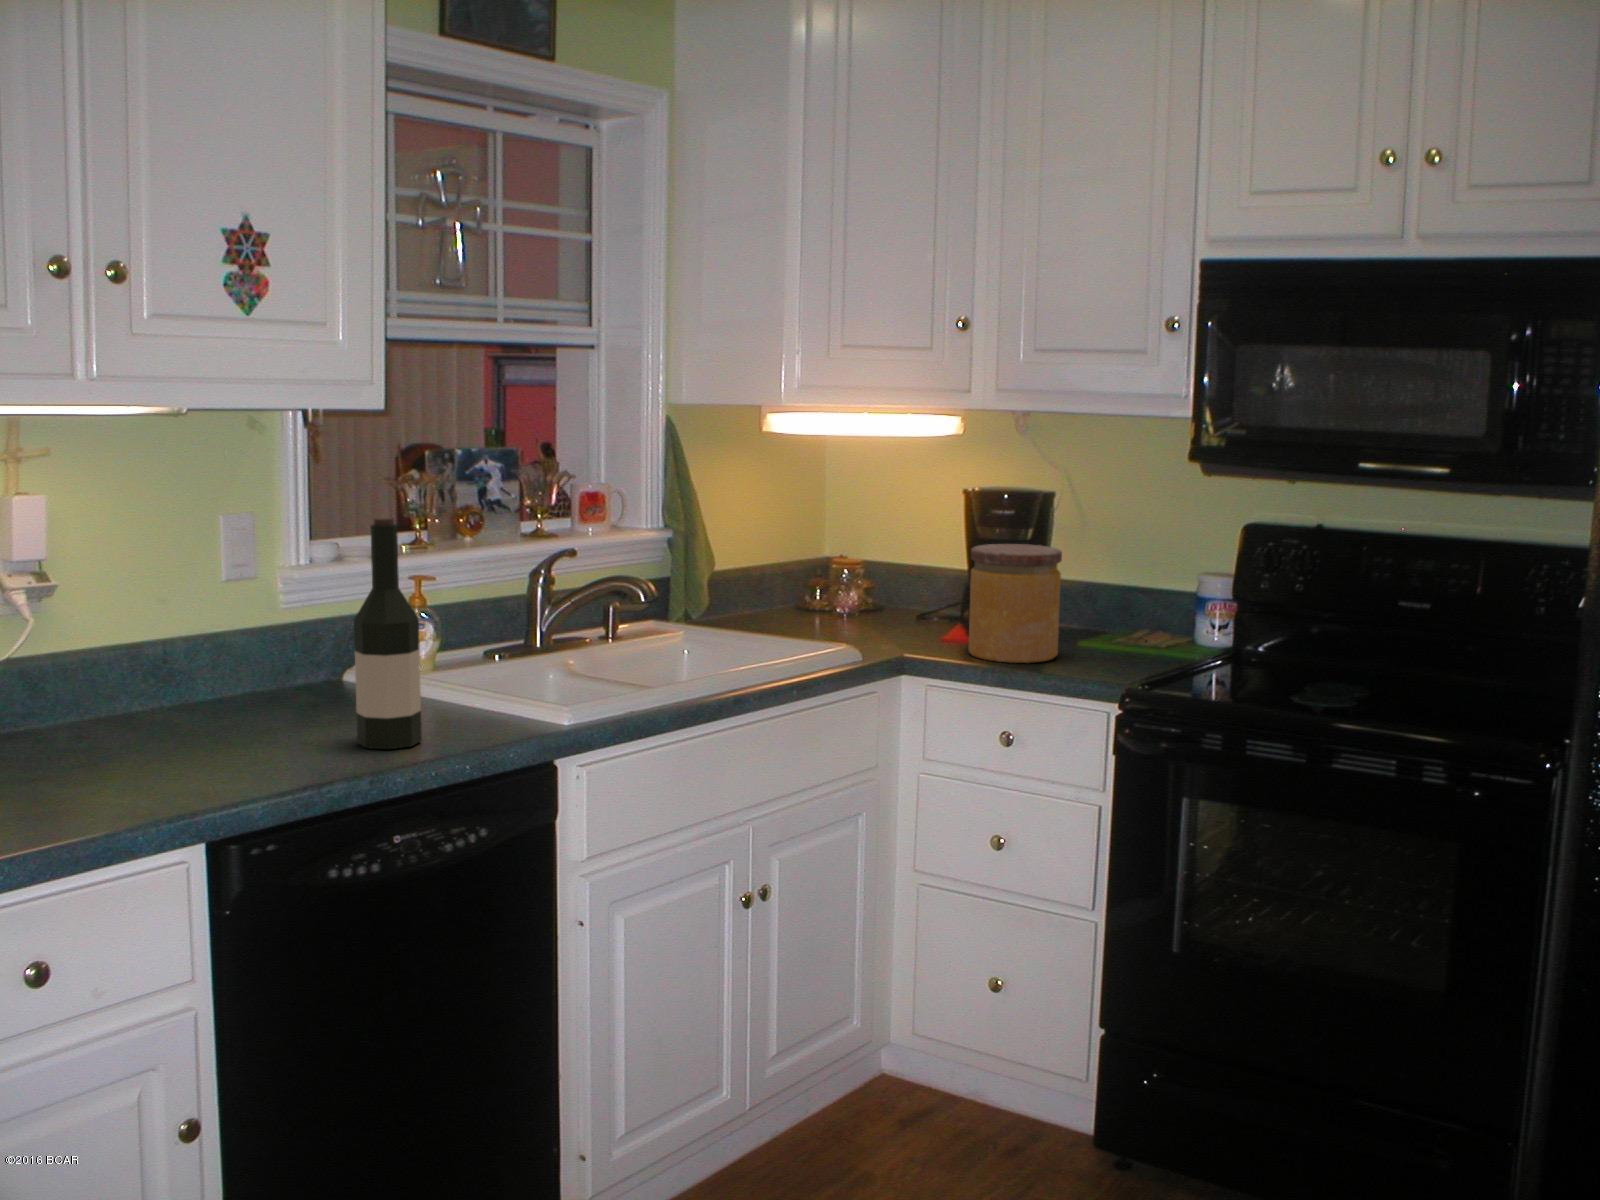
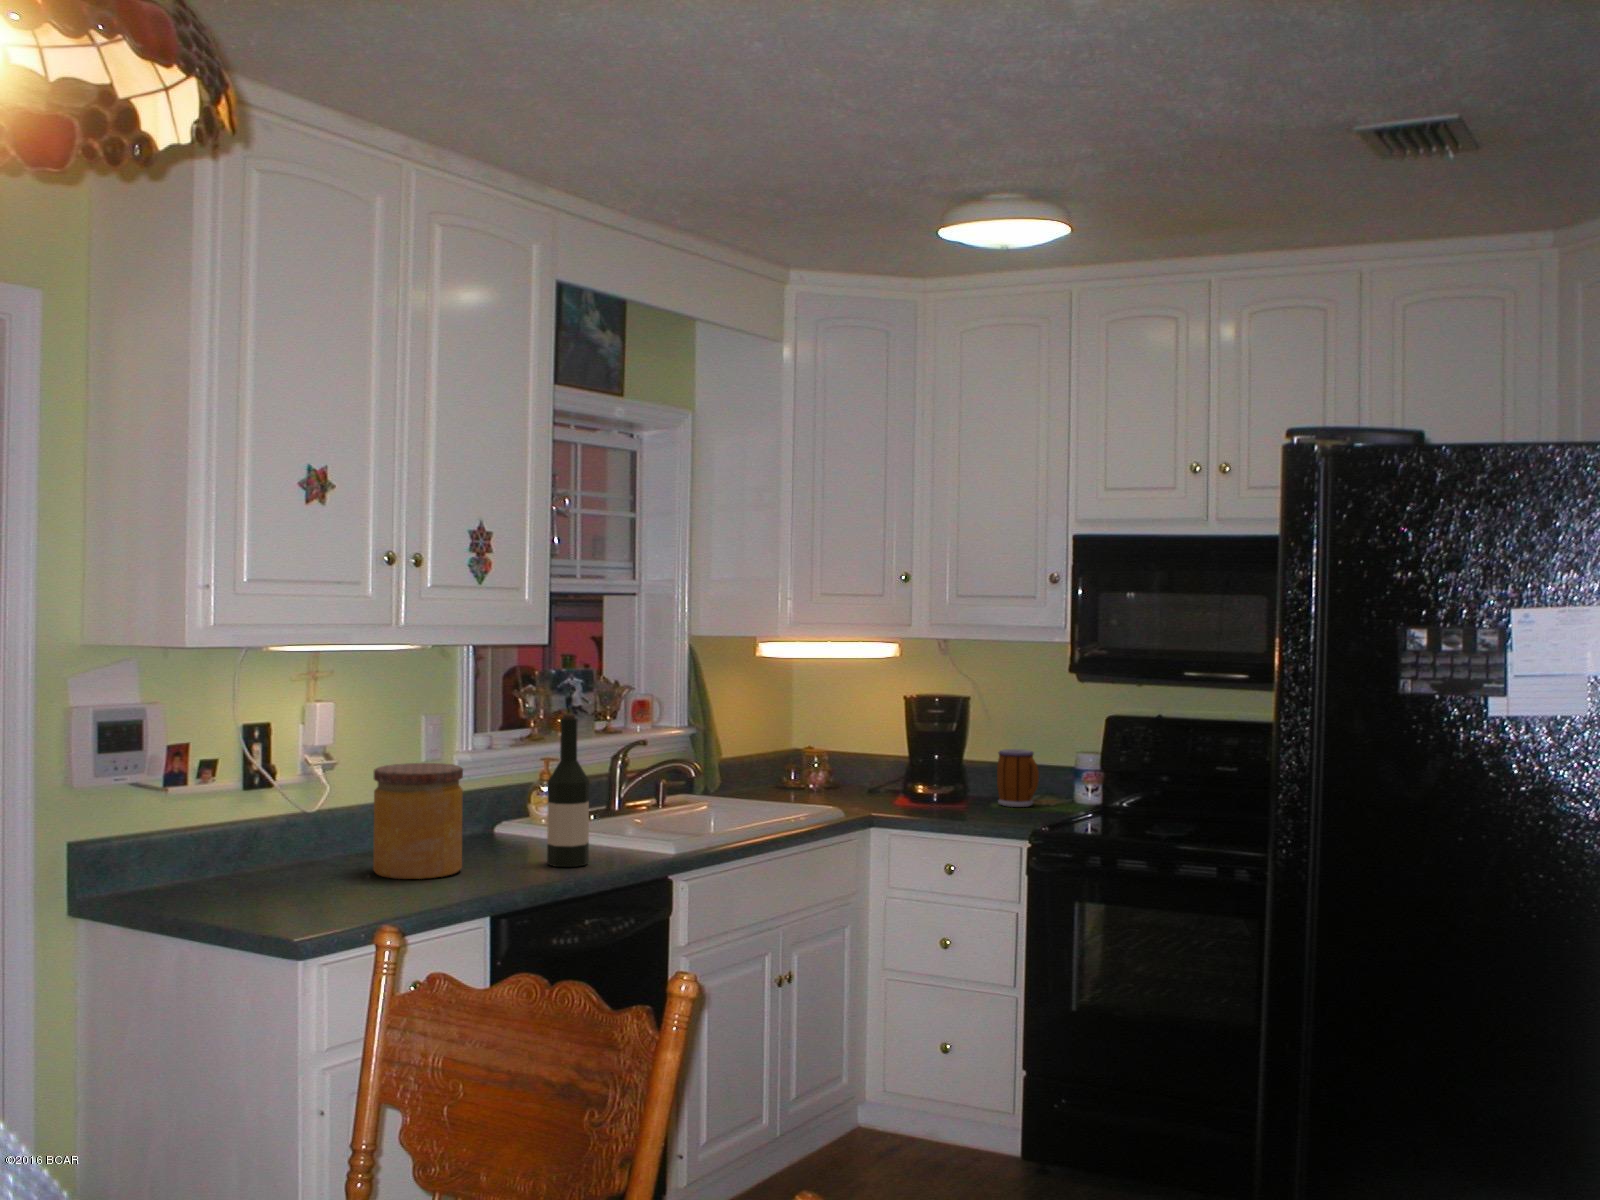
jar: present [969,544,1062,663] -> present [373,763,463,879]
mug: none [1087,567,1145,648] -> present [997,749,1039,807]

